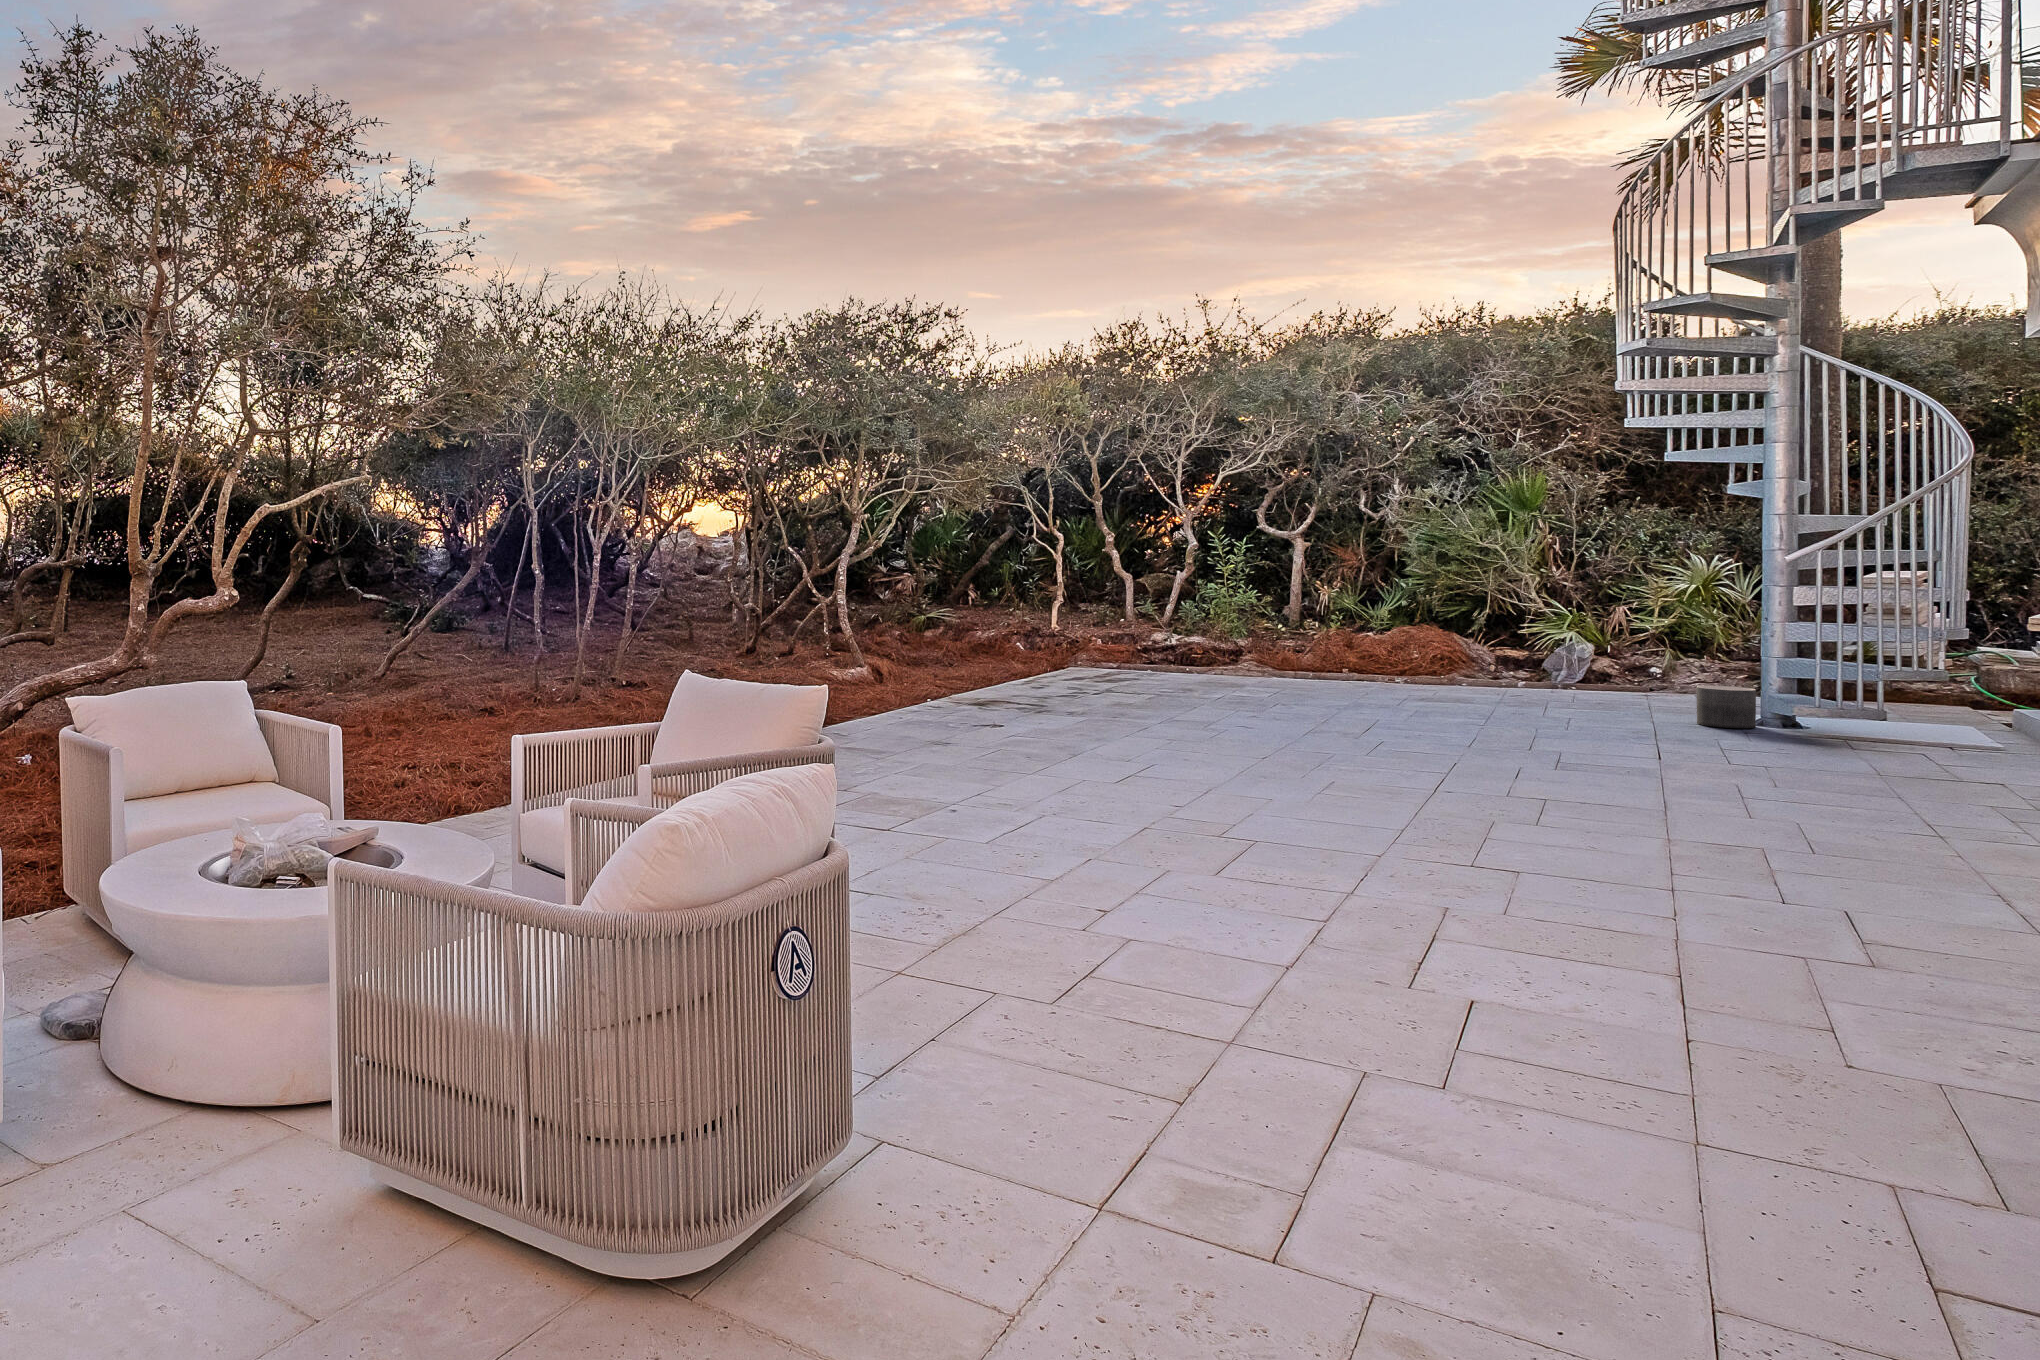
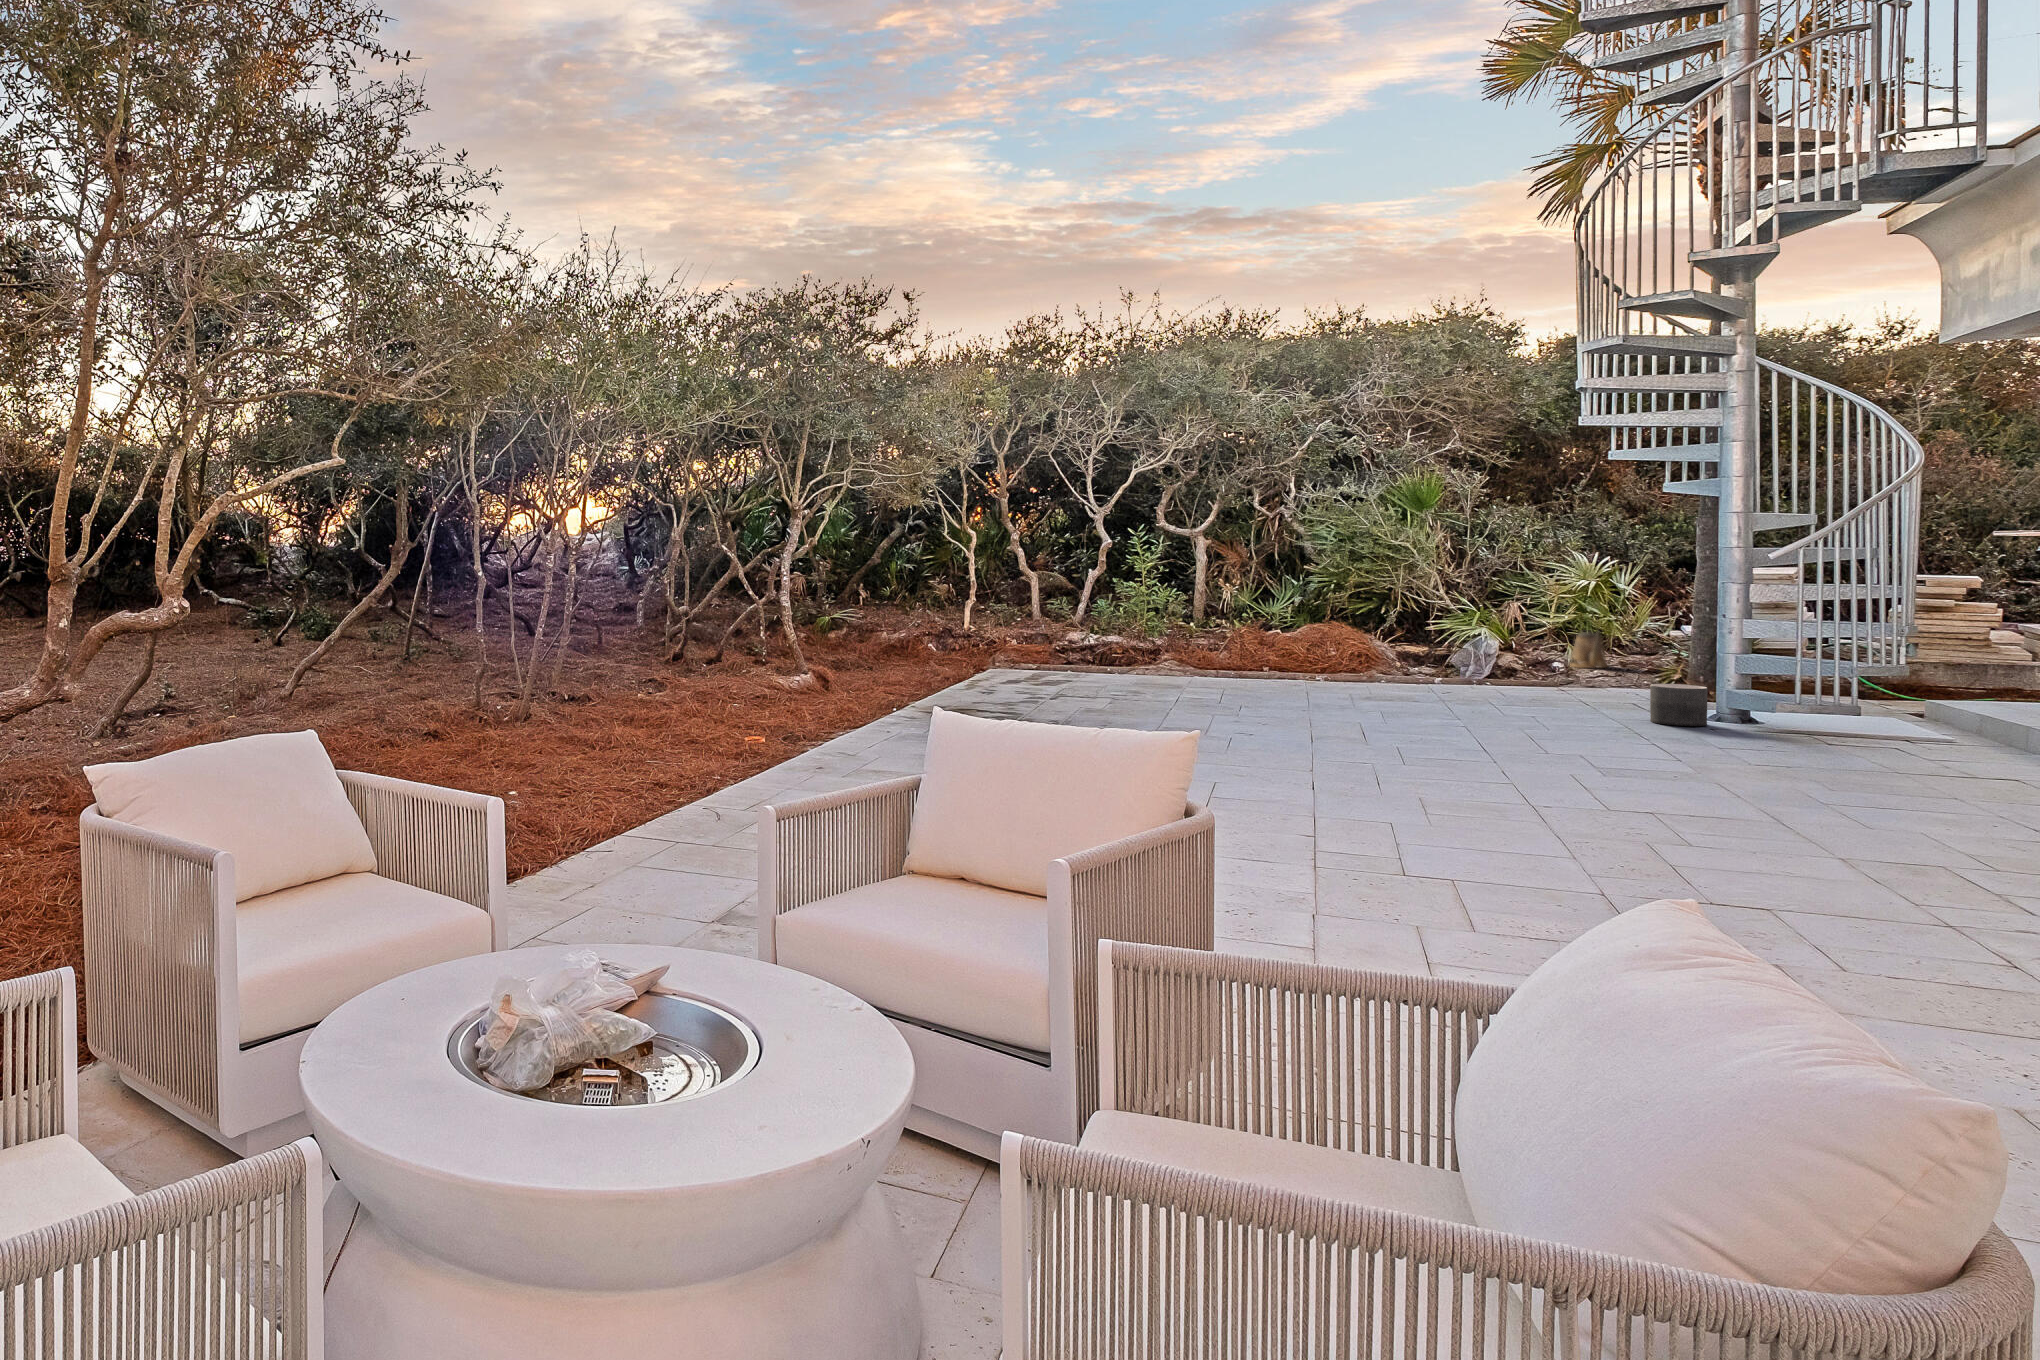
watering can: none [1671,635,1714,674] -> present [1570,632,1607,668]

